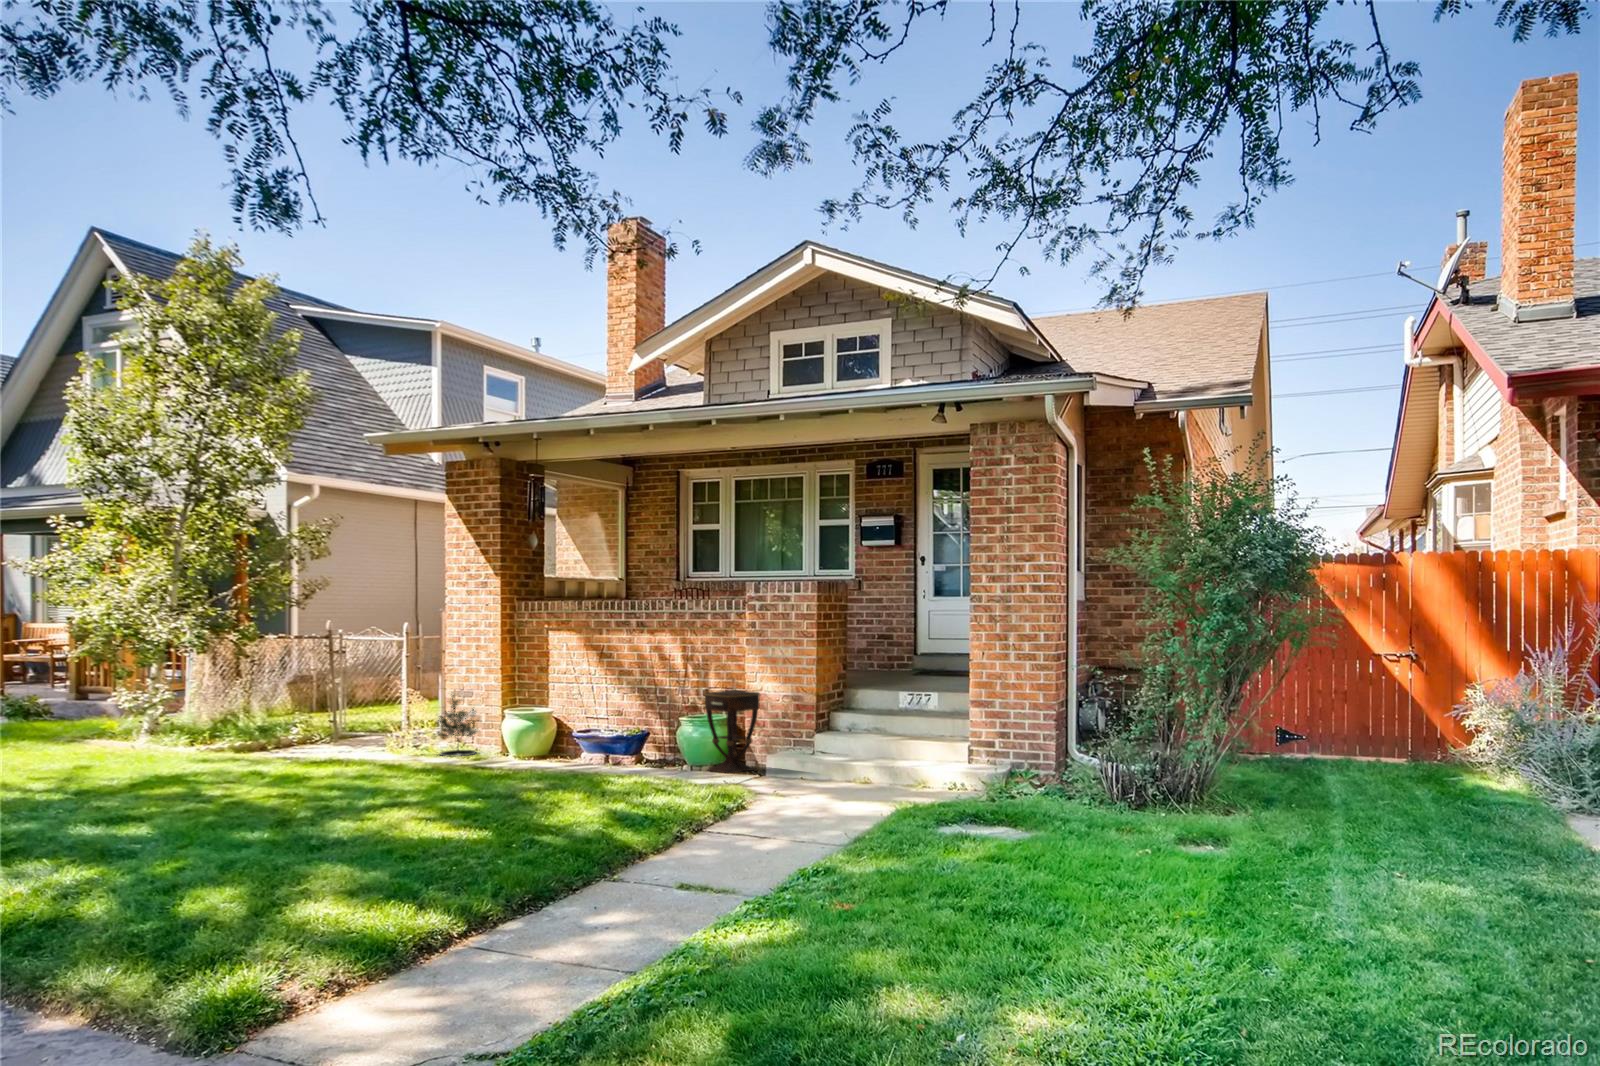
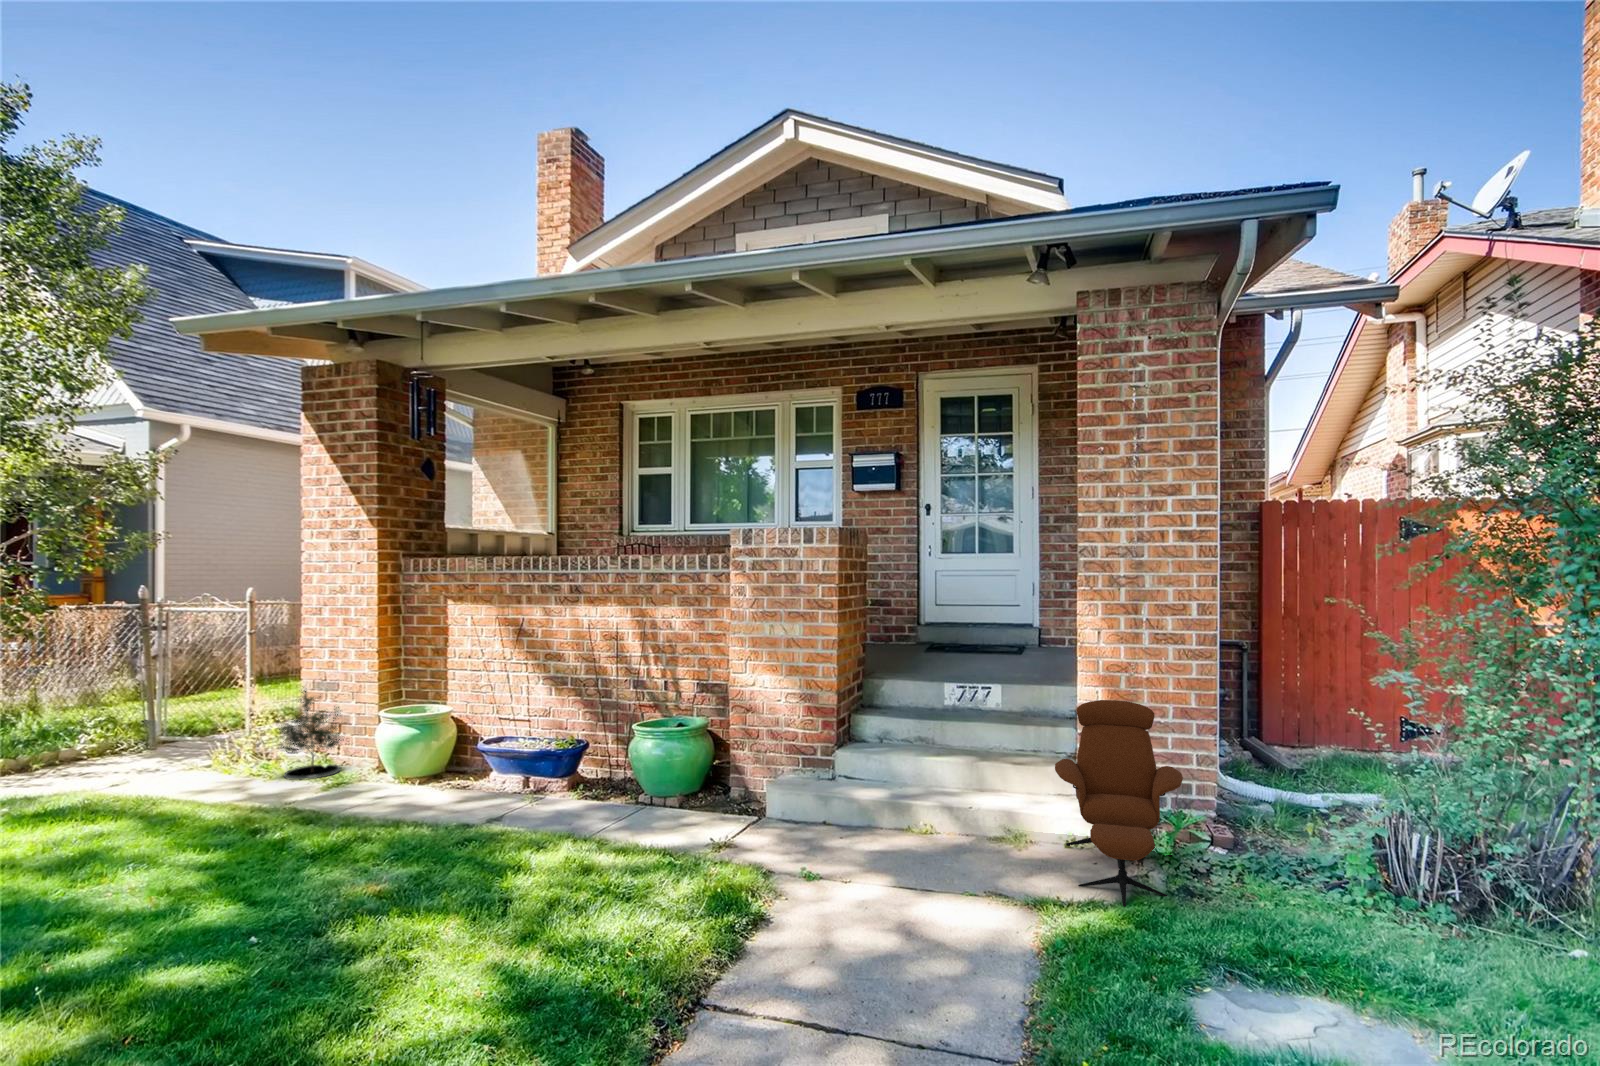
side table: present [705,690,760,773] -> none [675,687,758,819]
lounge chair: none [929,693,1012,802] -> present [1055,700,1183,907]

